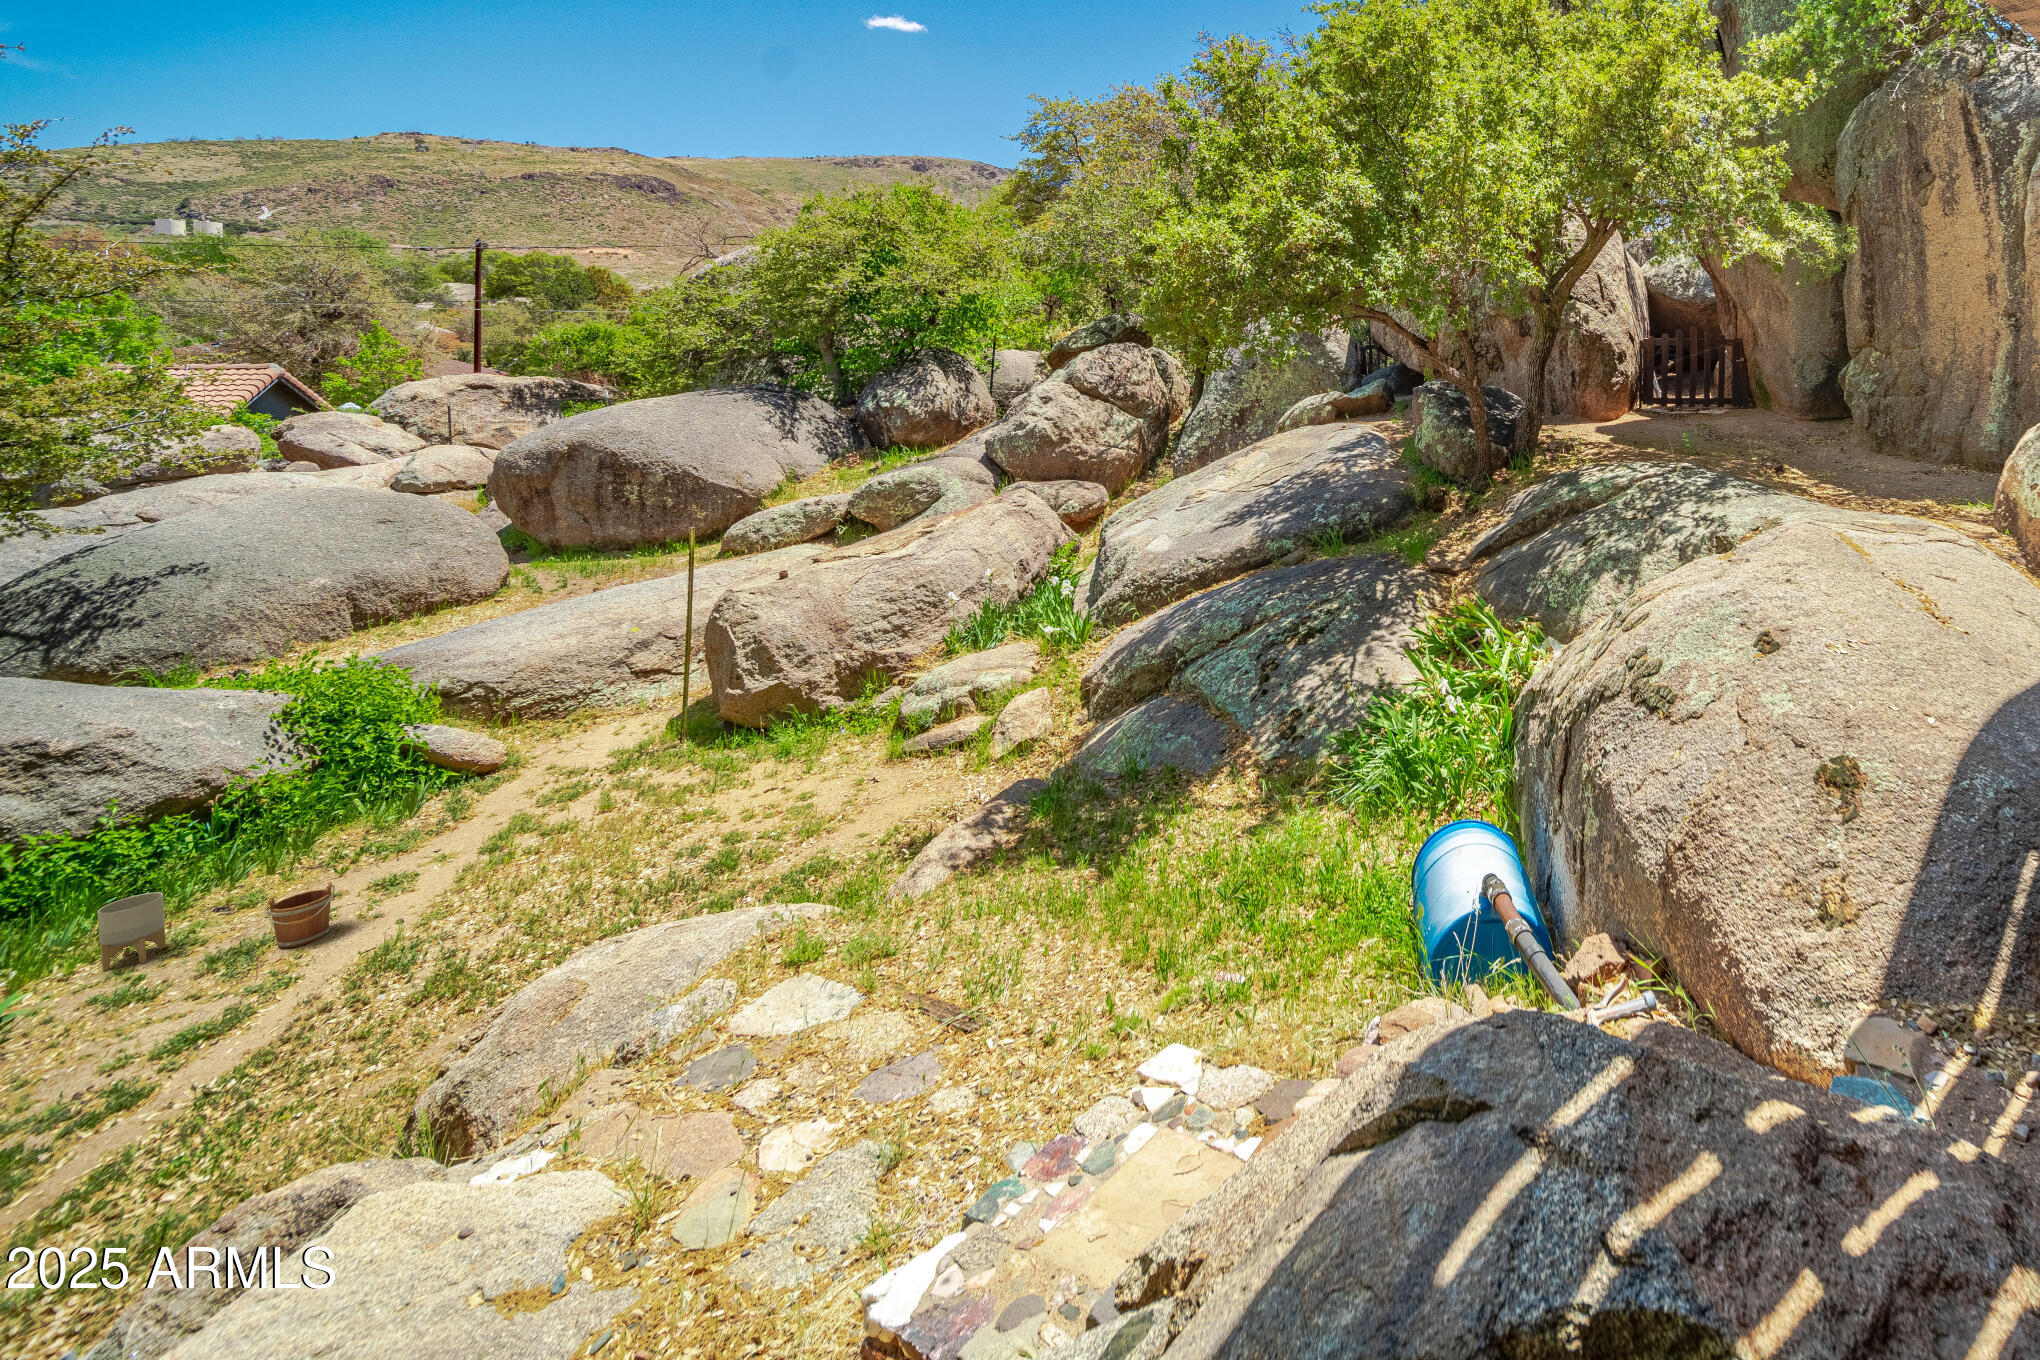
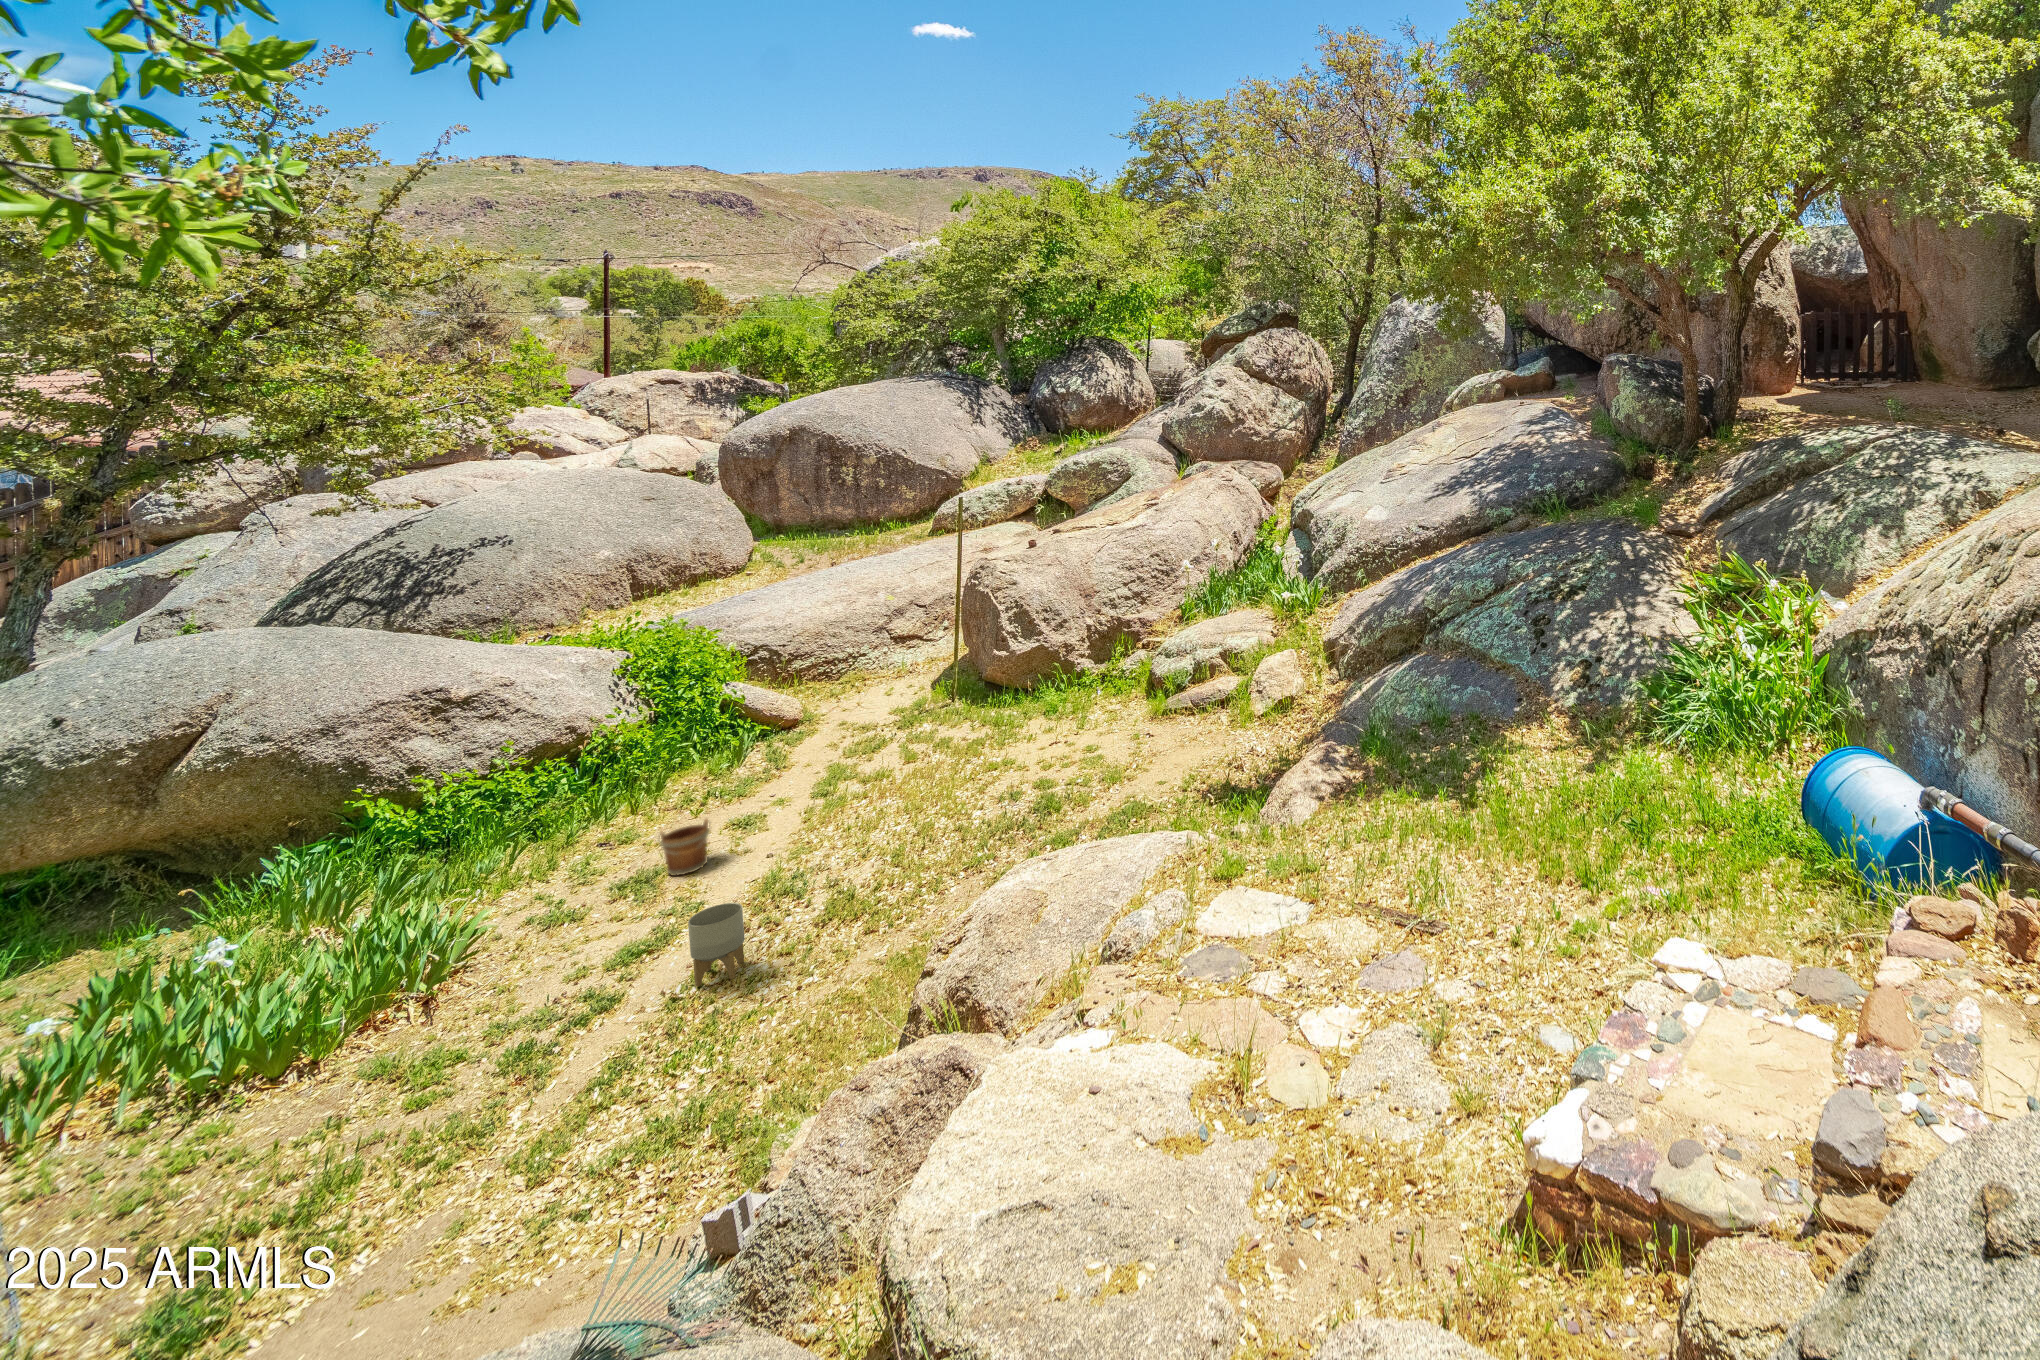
planter: present [98,892,166,970] -> present [688,903,745,987]

